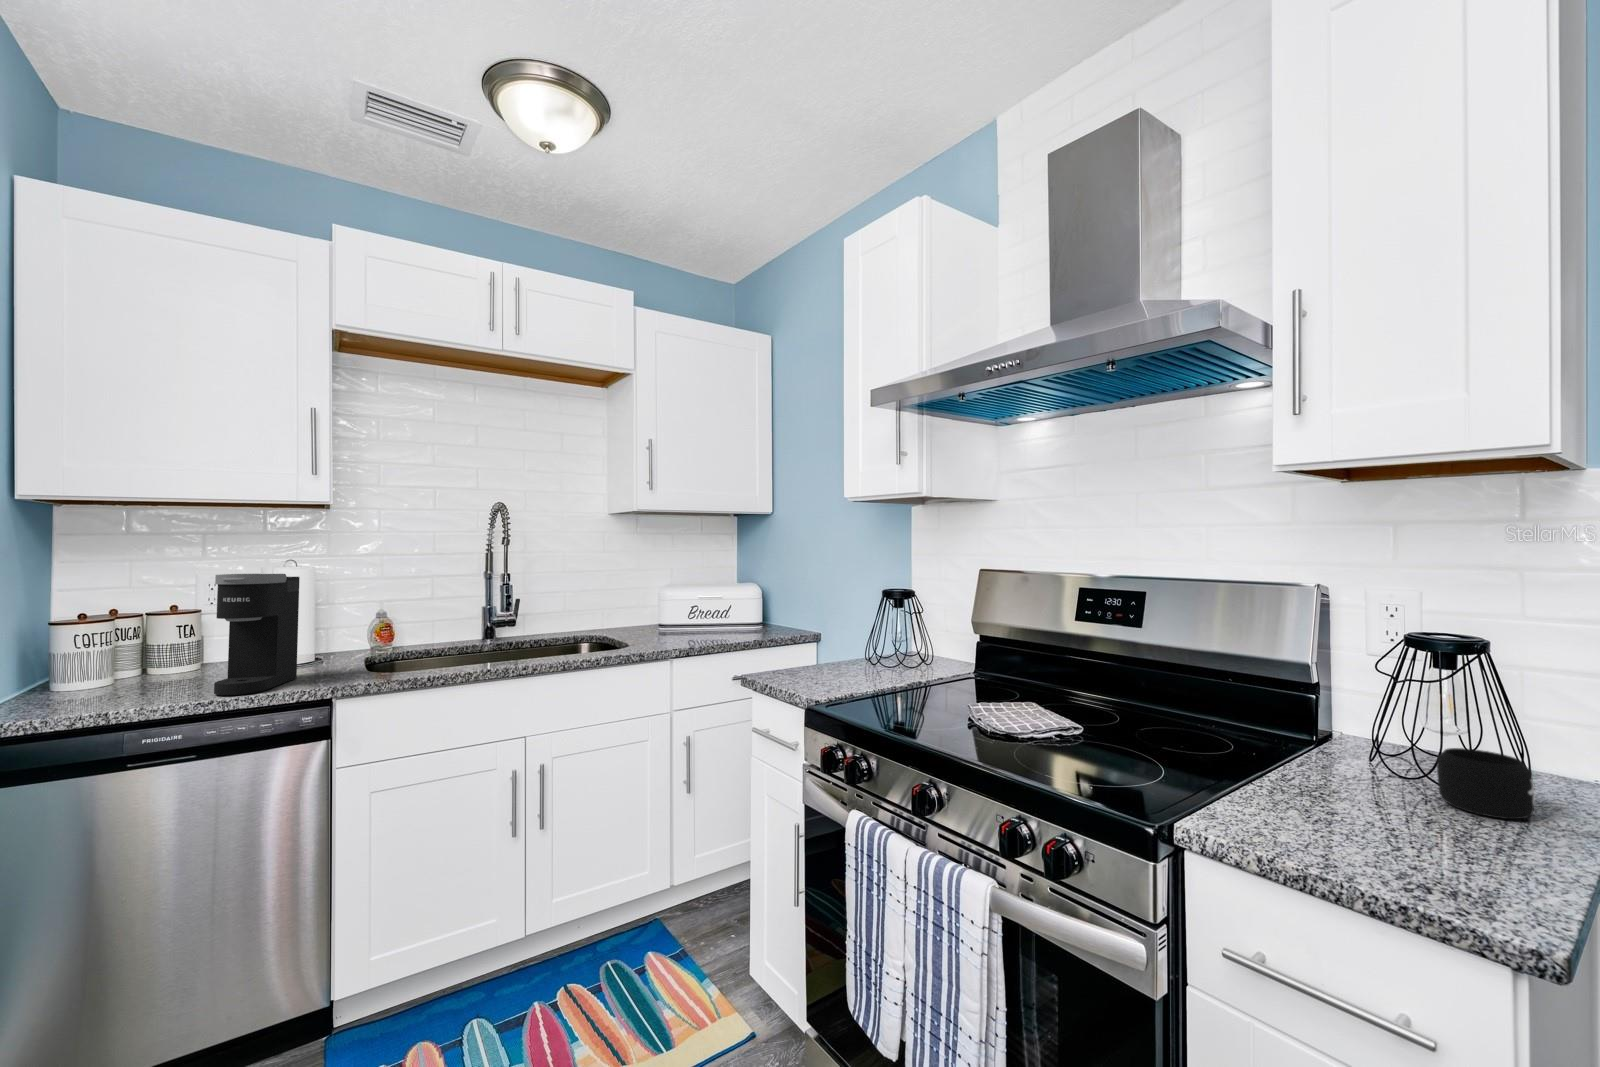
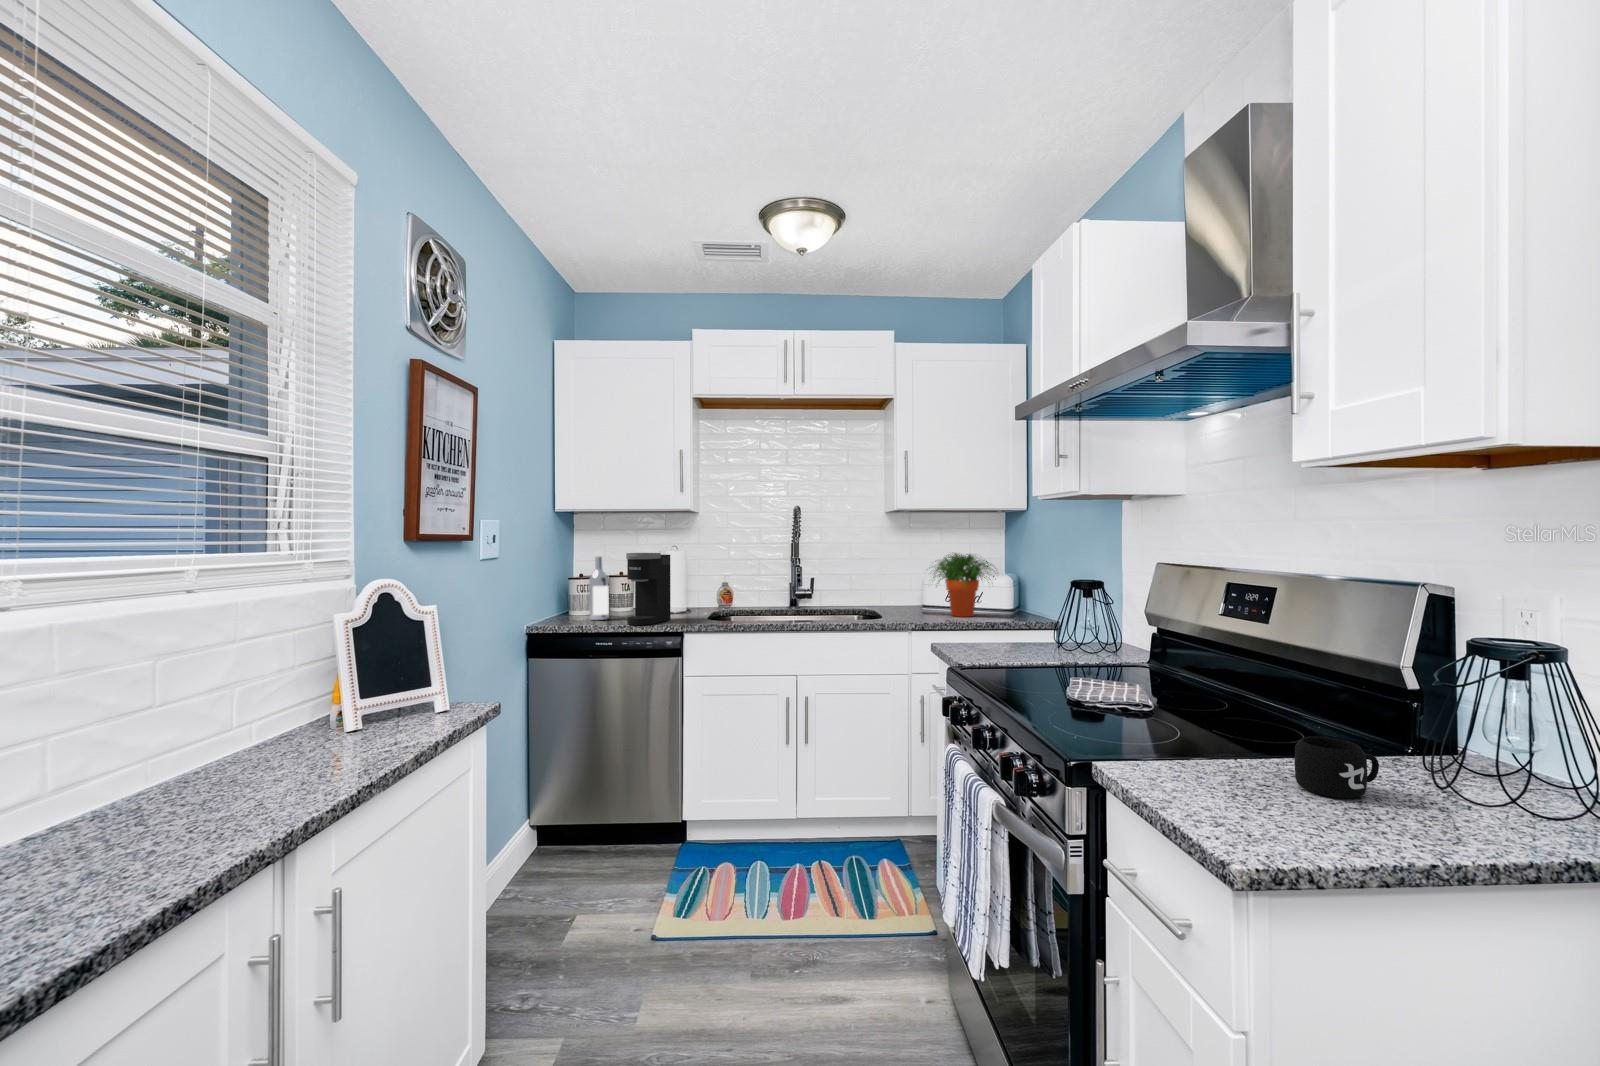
potted plant: none [651,569,732,639] -> present [934,553,996,617]
wine bottle: none [114,574,162,694] -> present [589,552,609,620]

